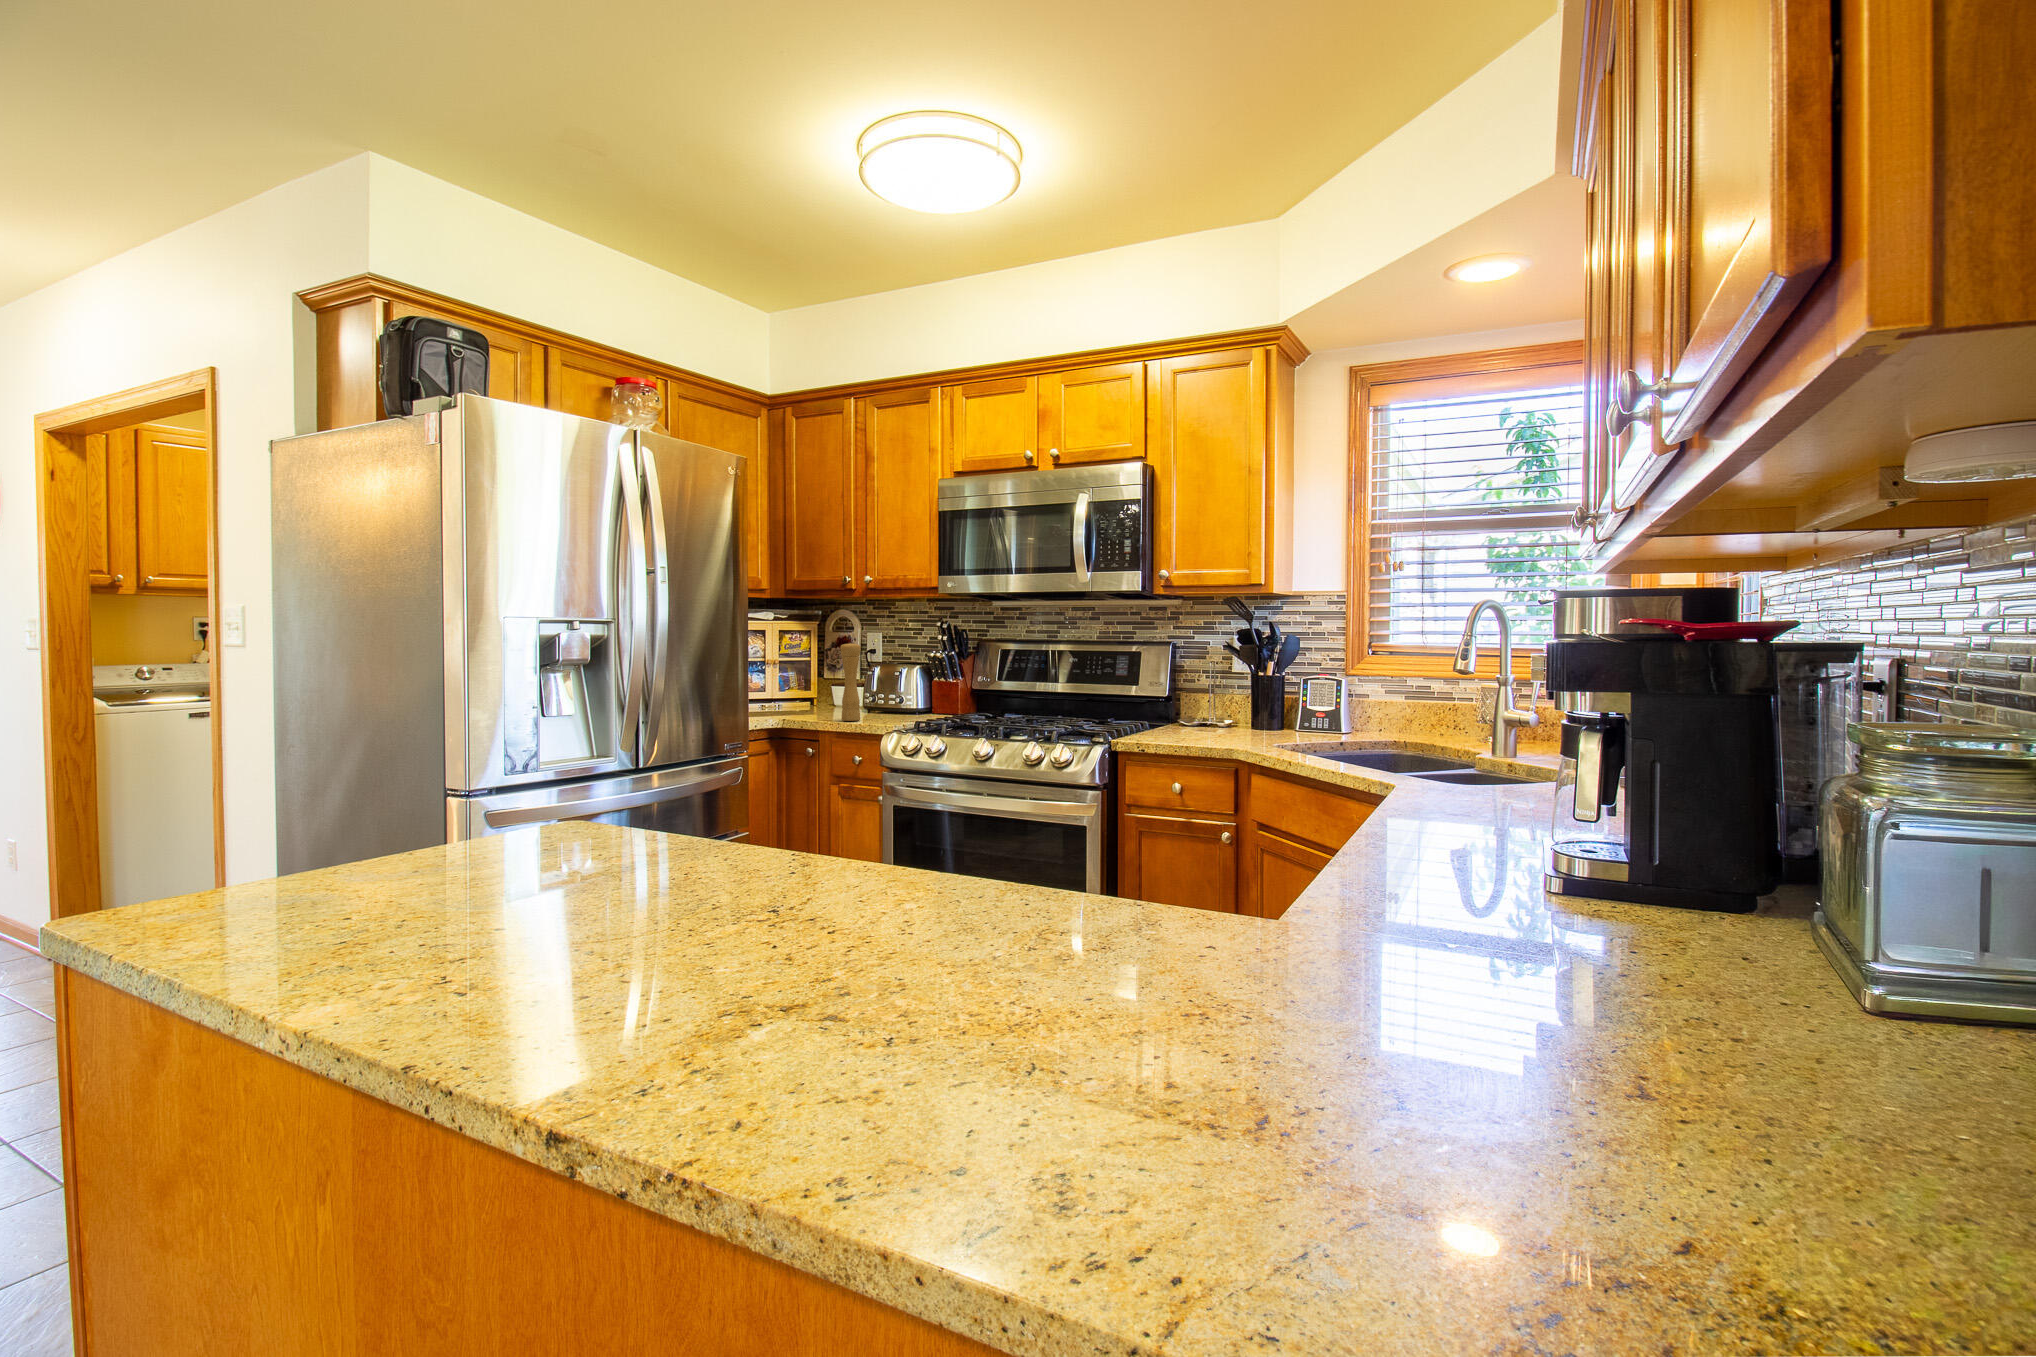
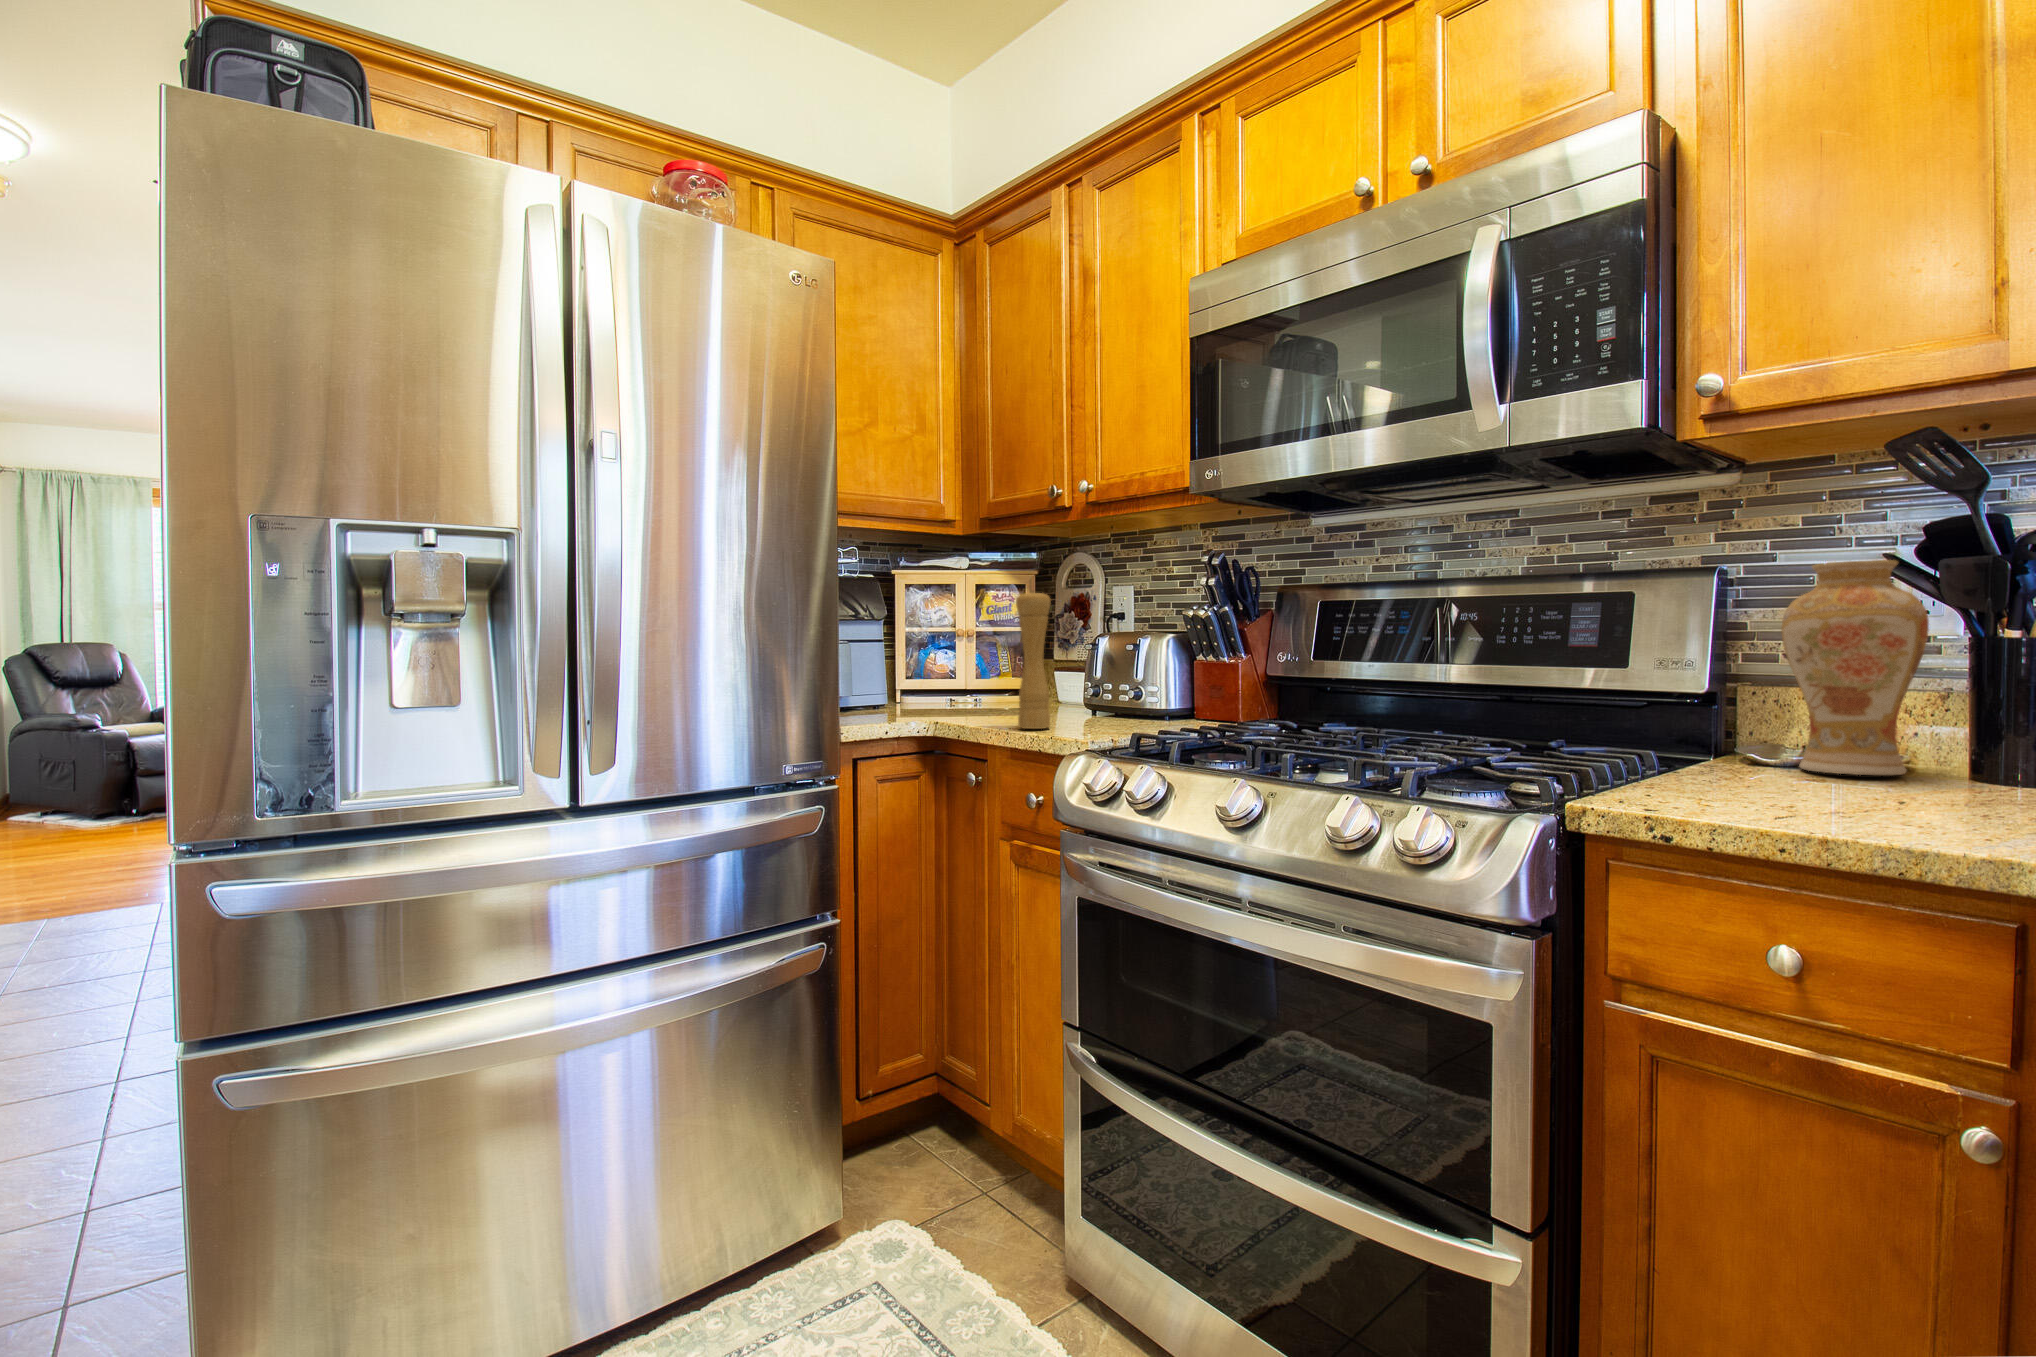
vase: none [1191,644,1236,728] -> present [1782,560,1929,776]

